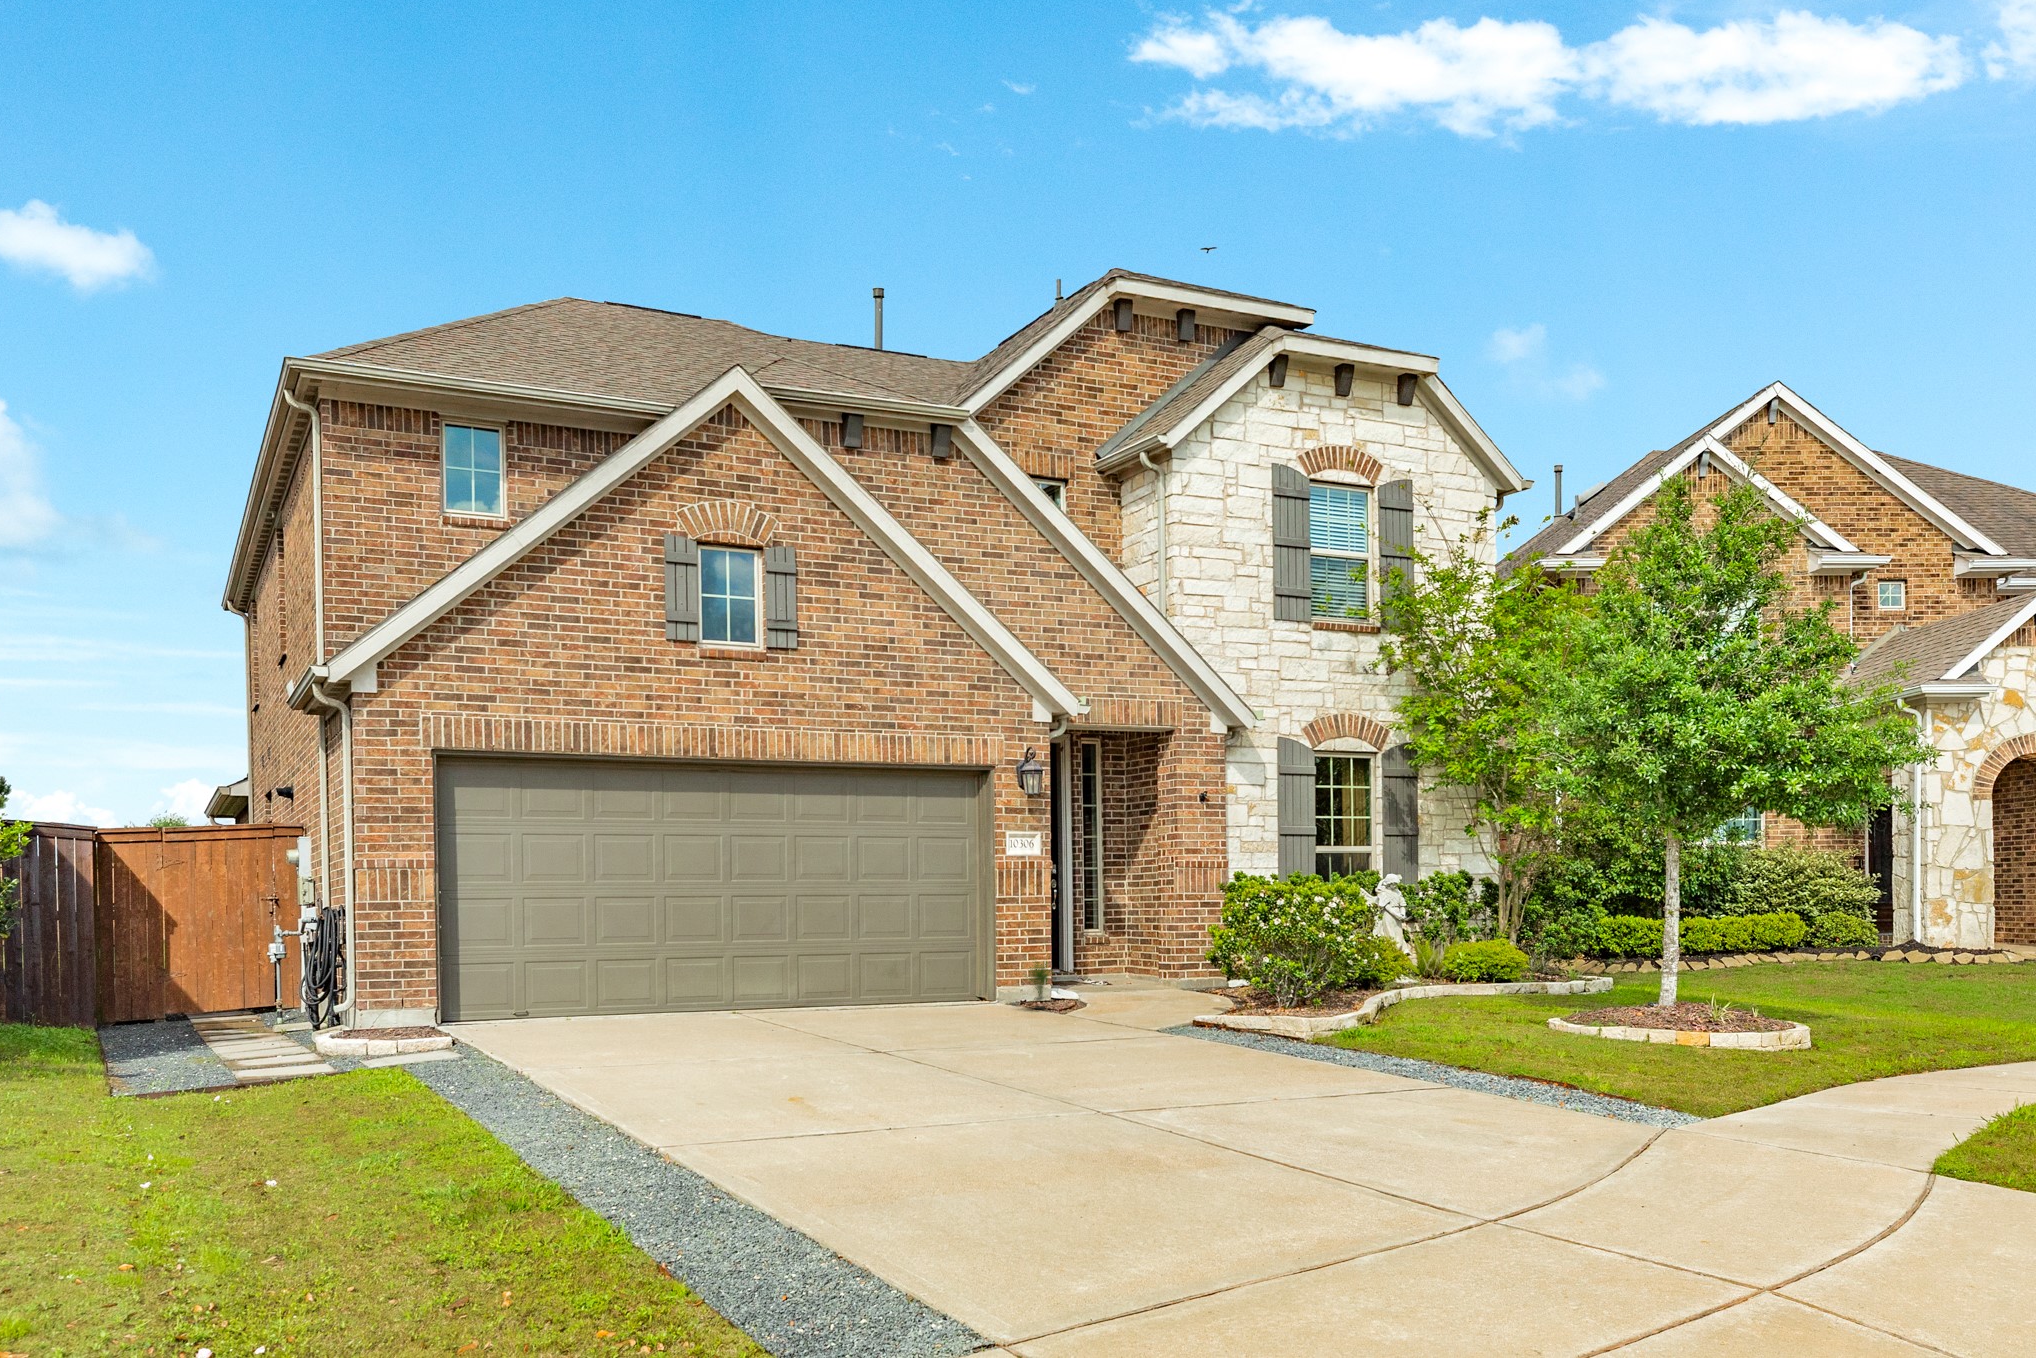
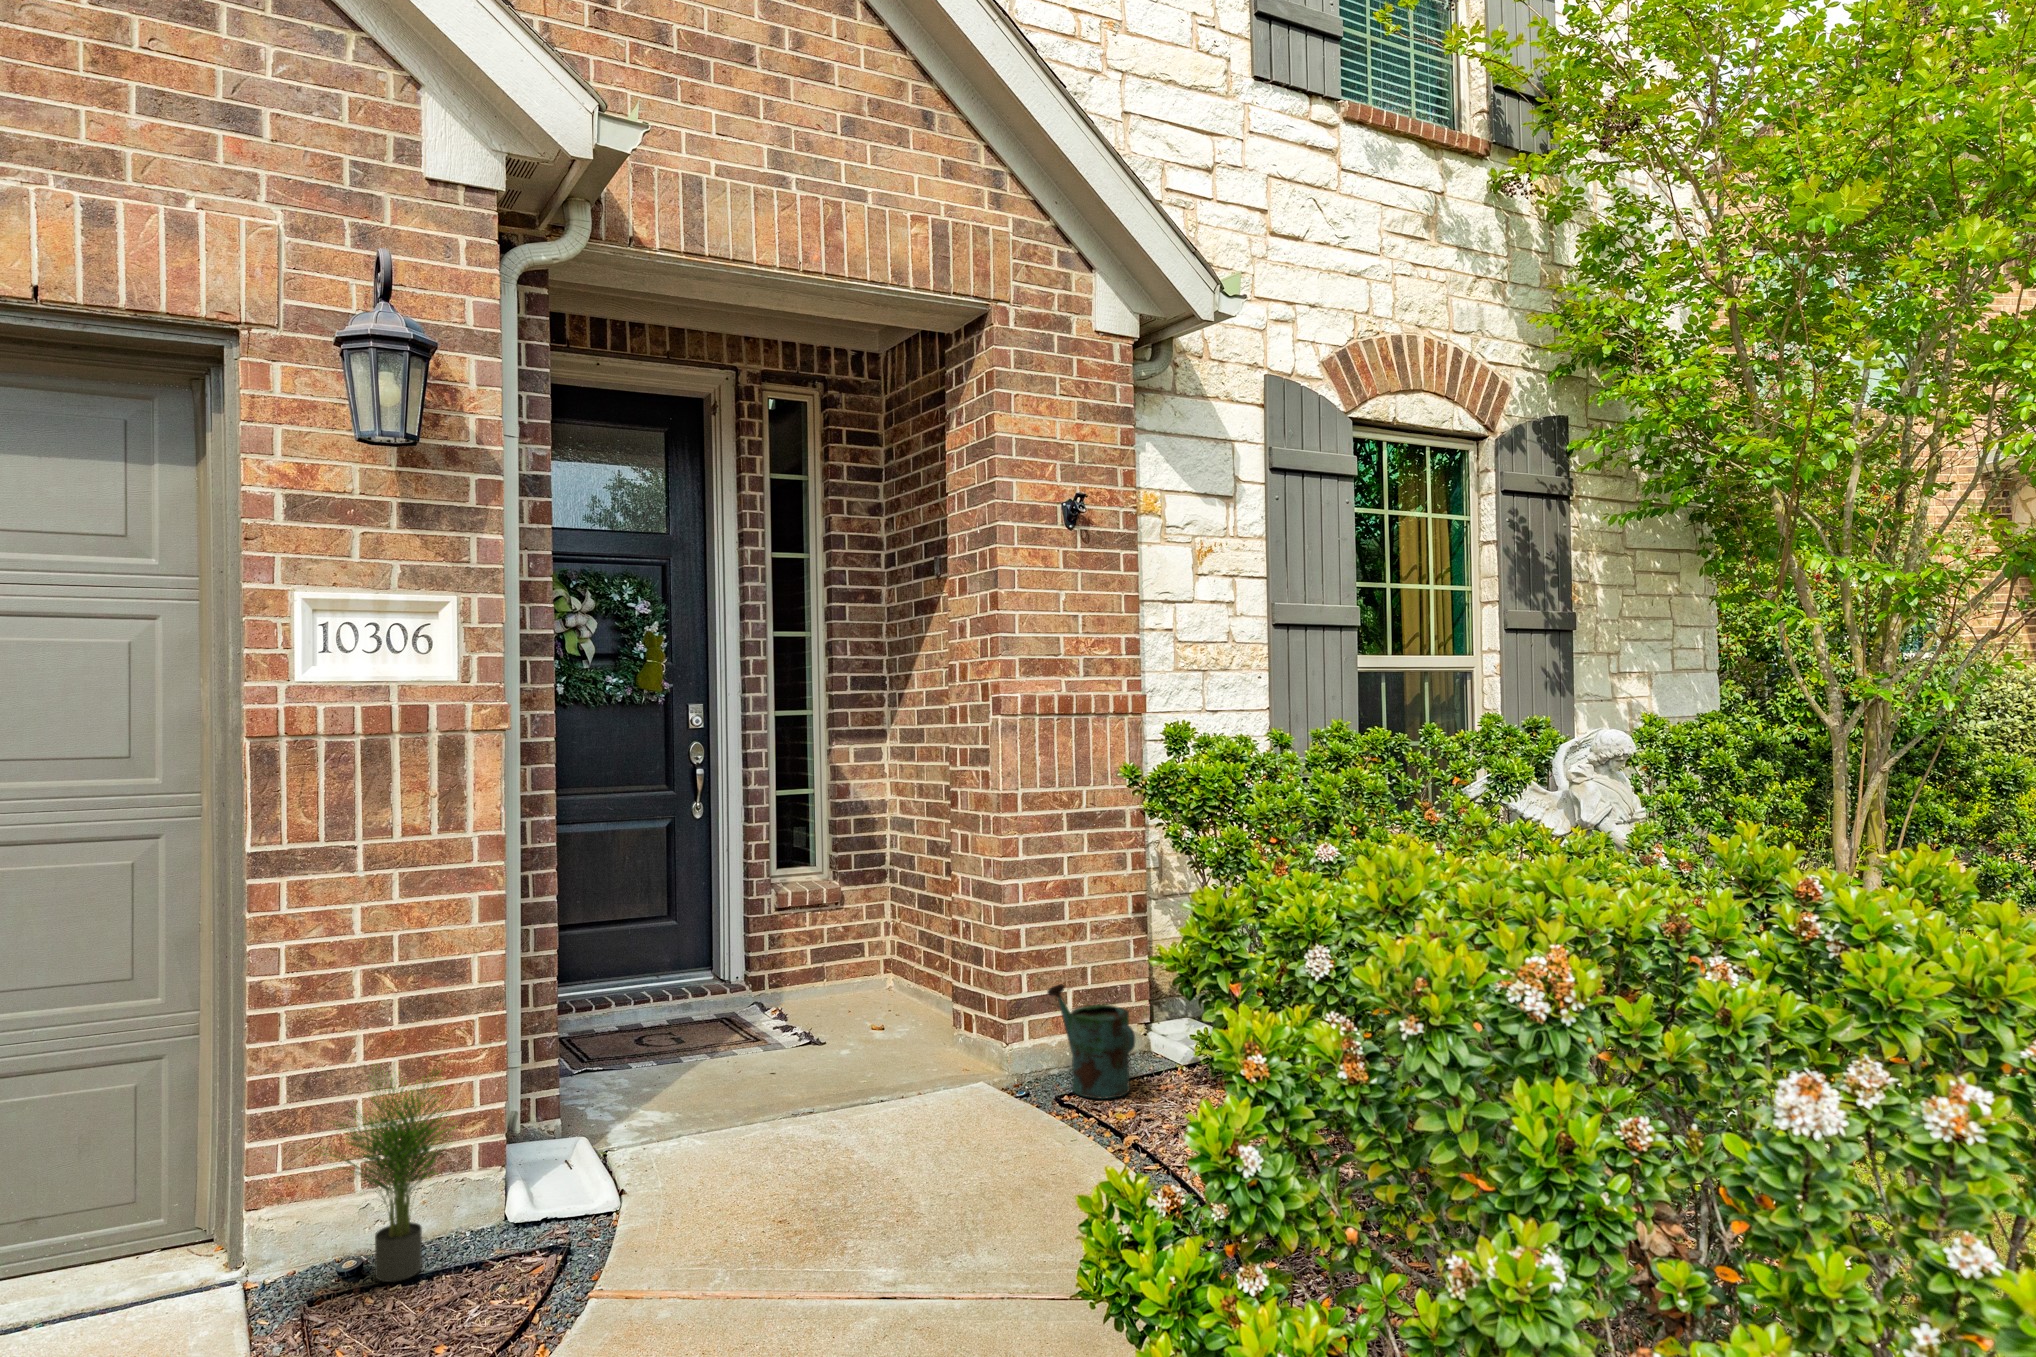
watering can: none [1195,963,1226,997] -> present [1047,984,1135,1098]

